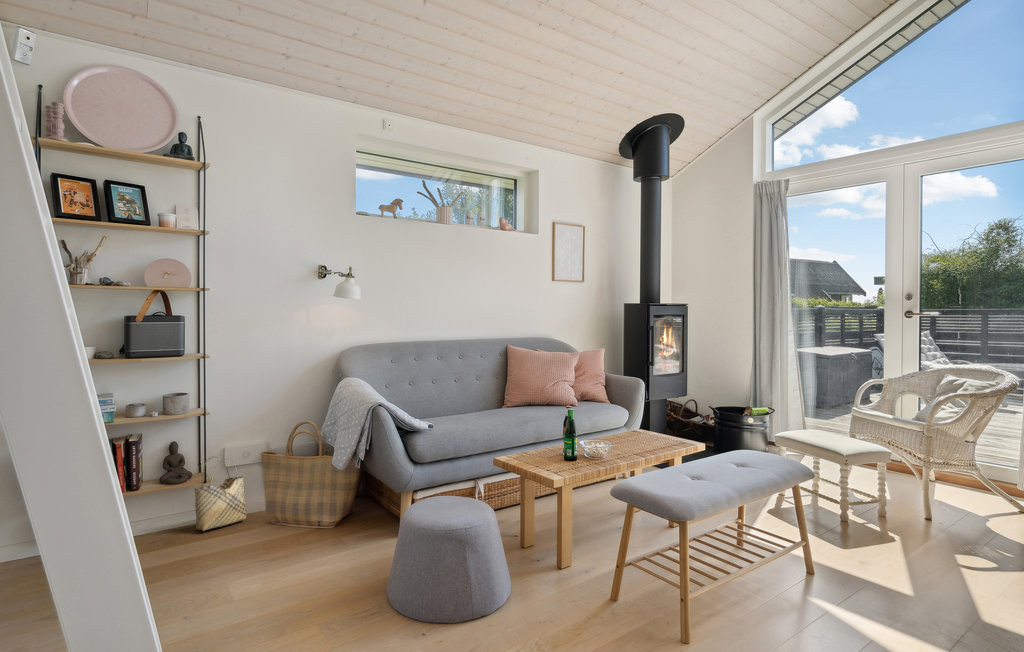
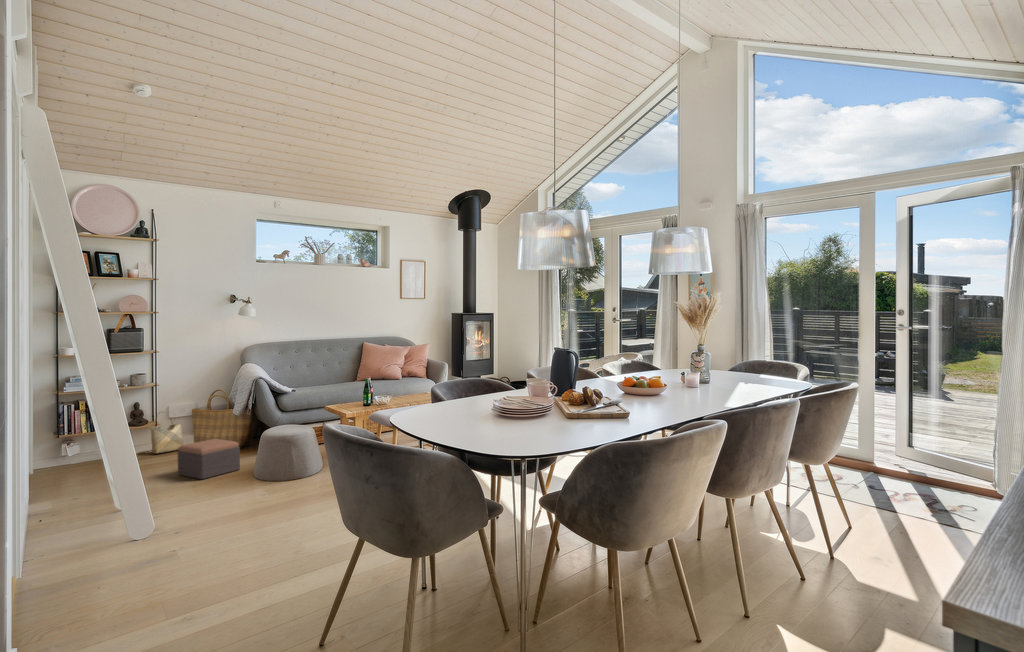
footstool: none [244,523,358,621] -> present [178,439,240,479]

